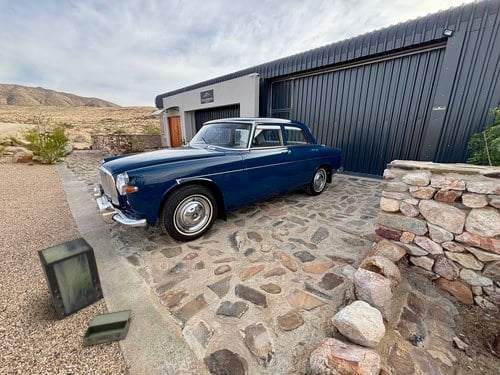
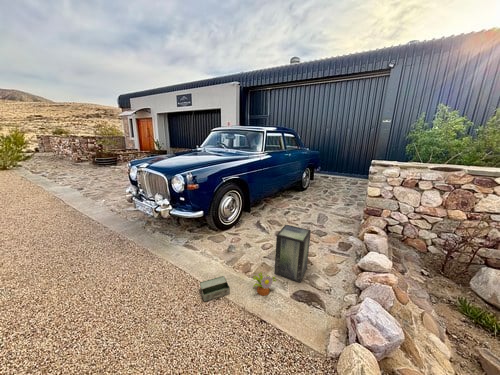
storage box: present [38,237,104,320] -> present [274,225,311,282]
decorative plant: none [150,312,192,351] -> present [253,273,276,296]

